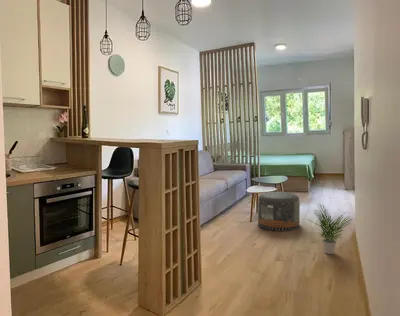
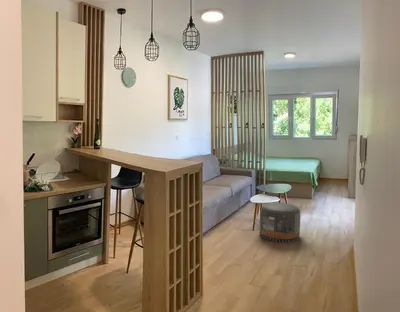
potted plant: present [311,206,352,254] -> none [304,220,351,270]

